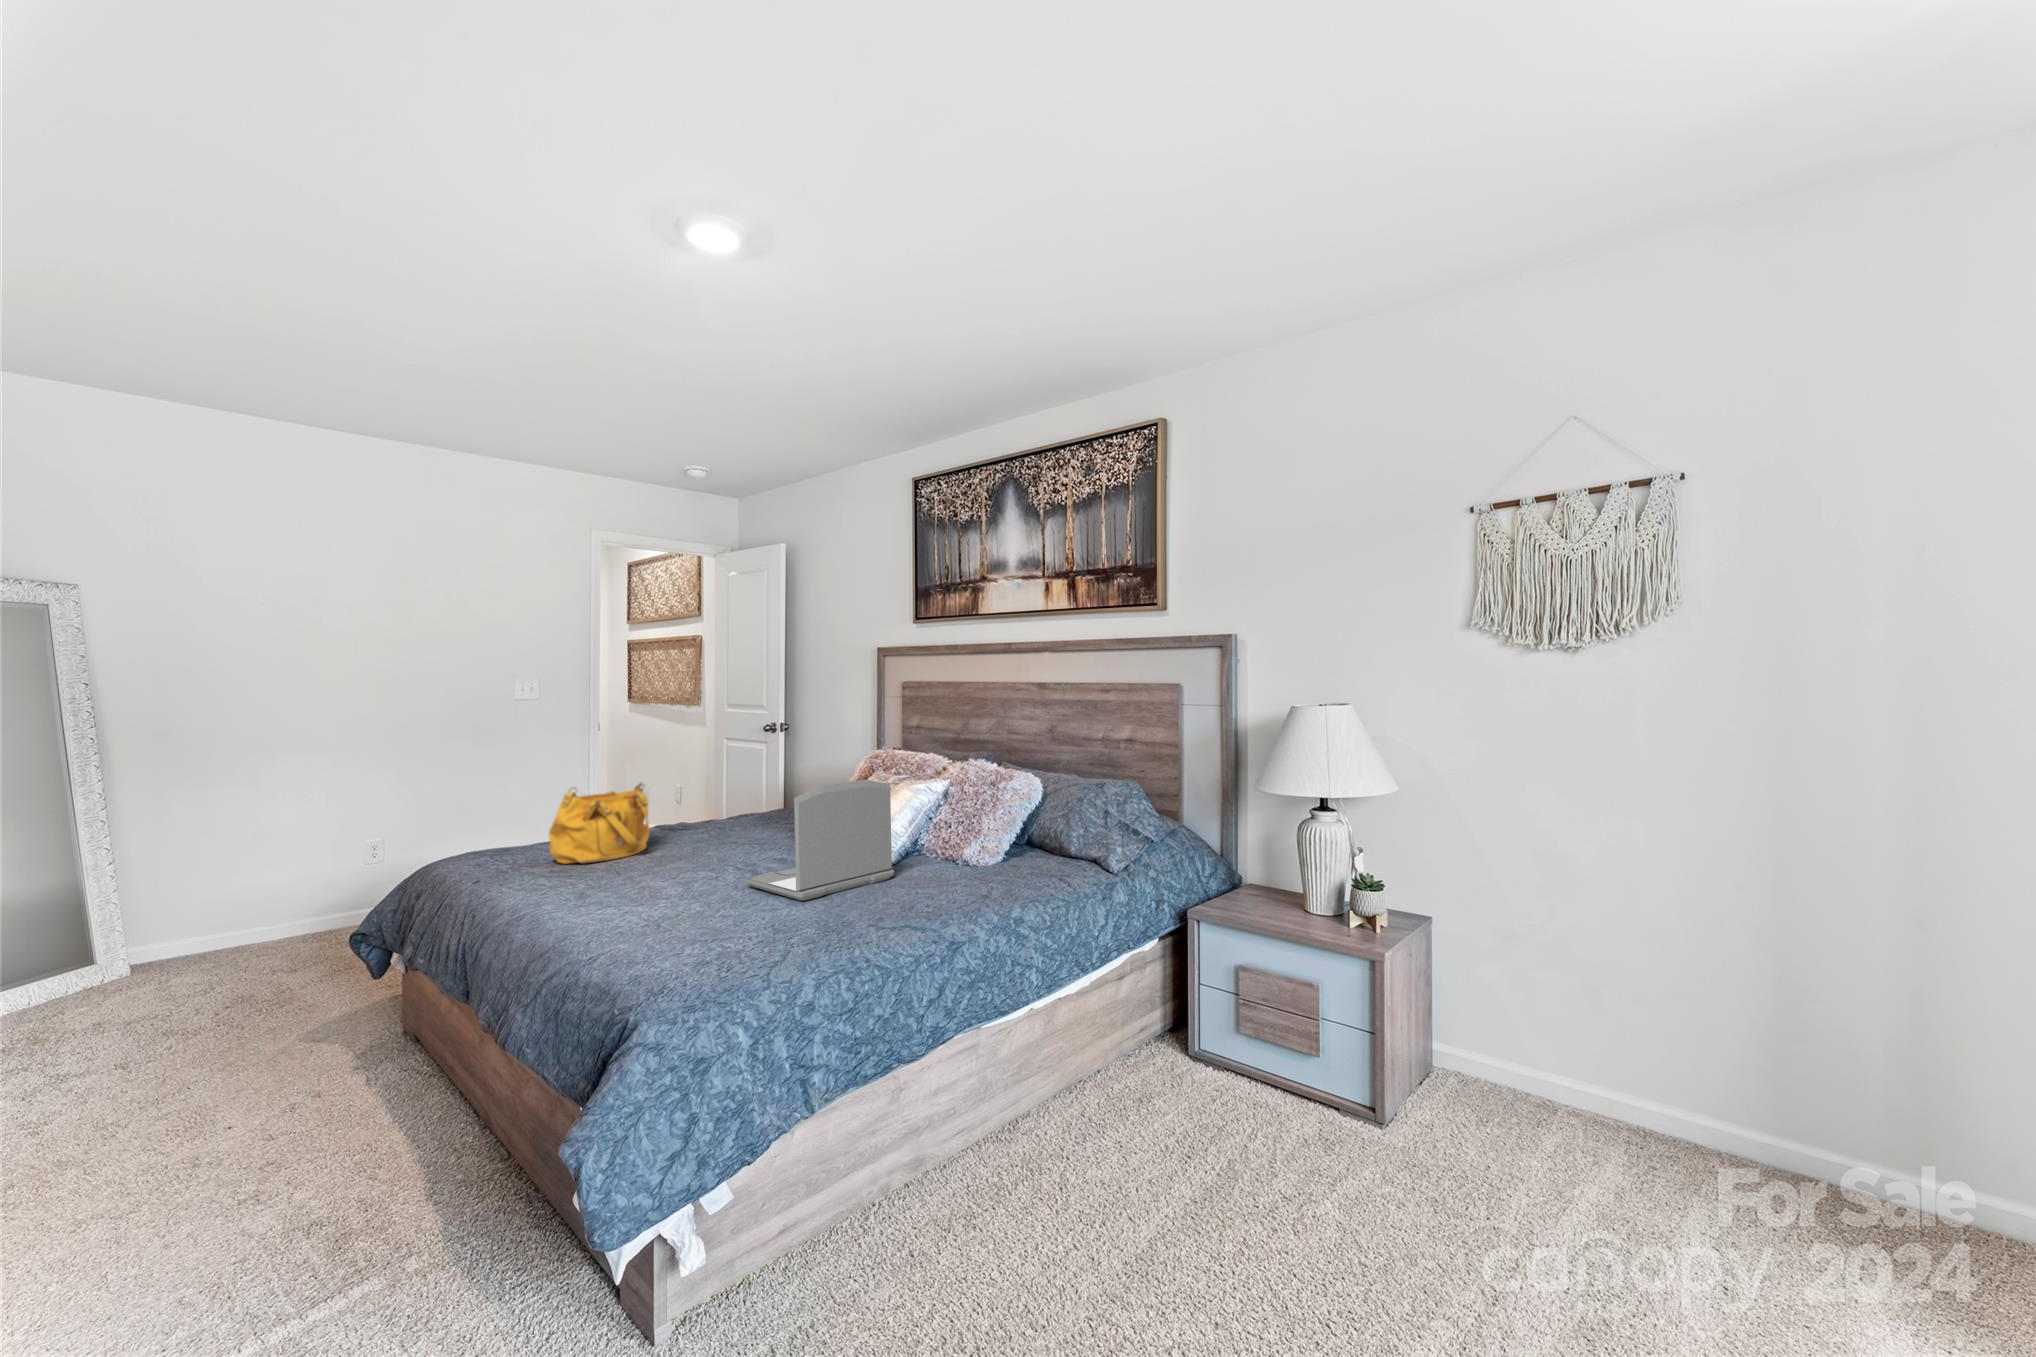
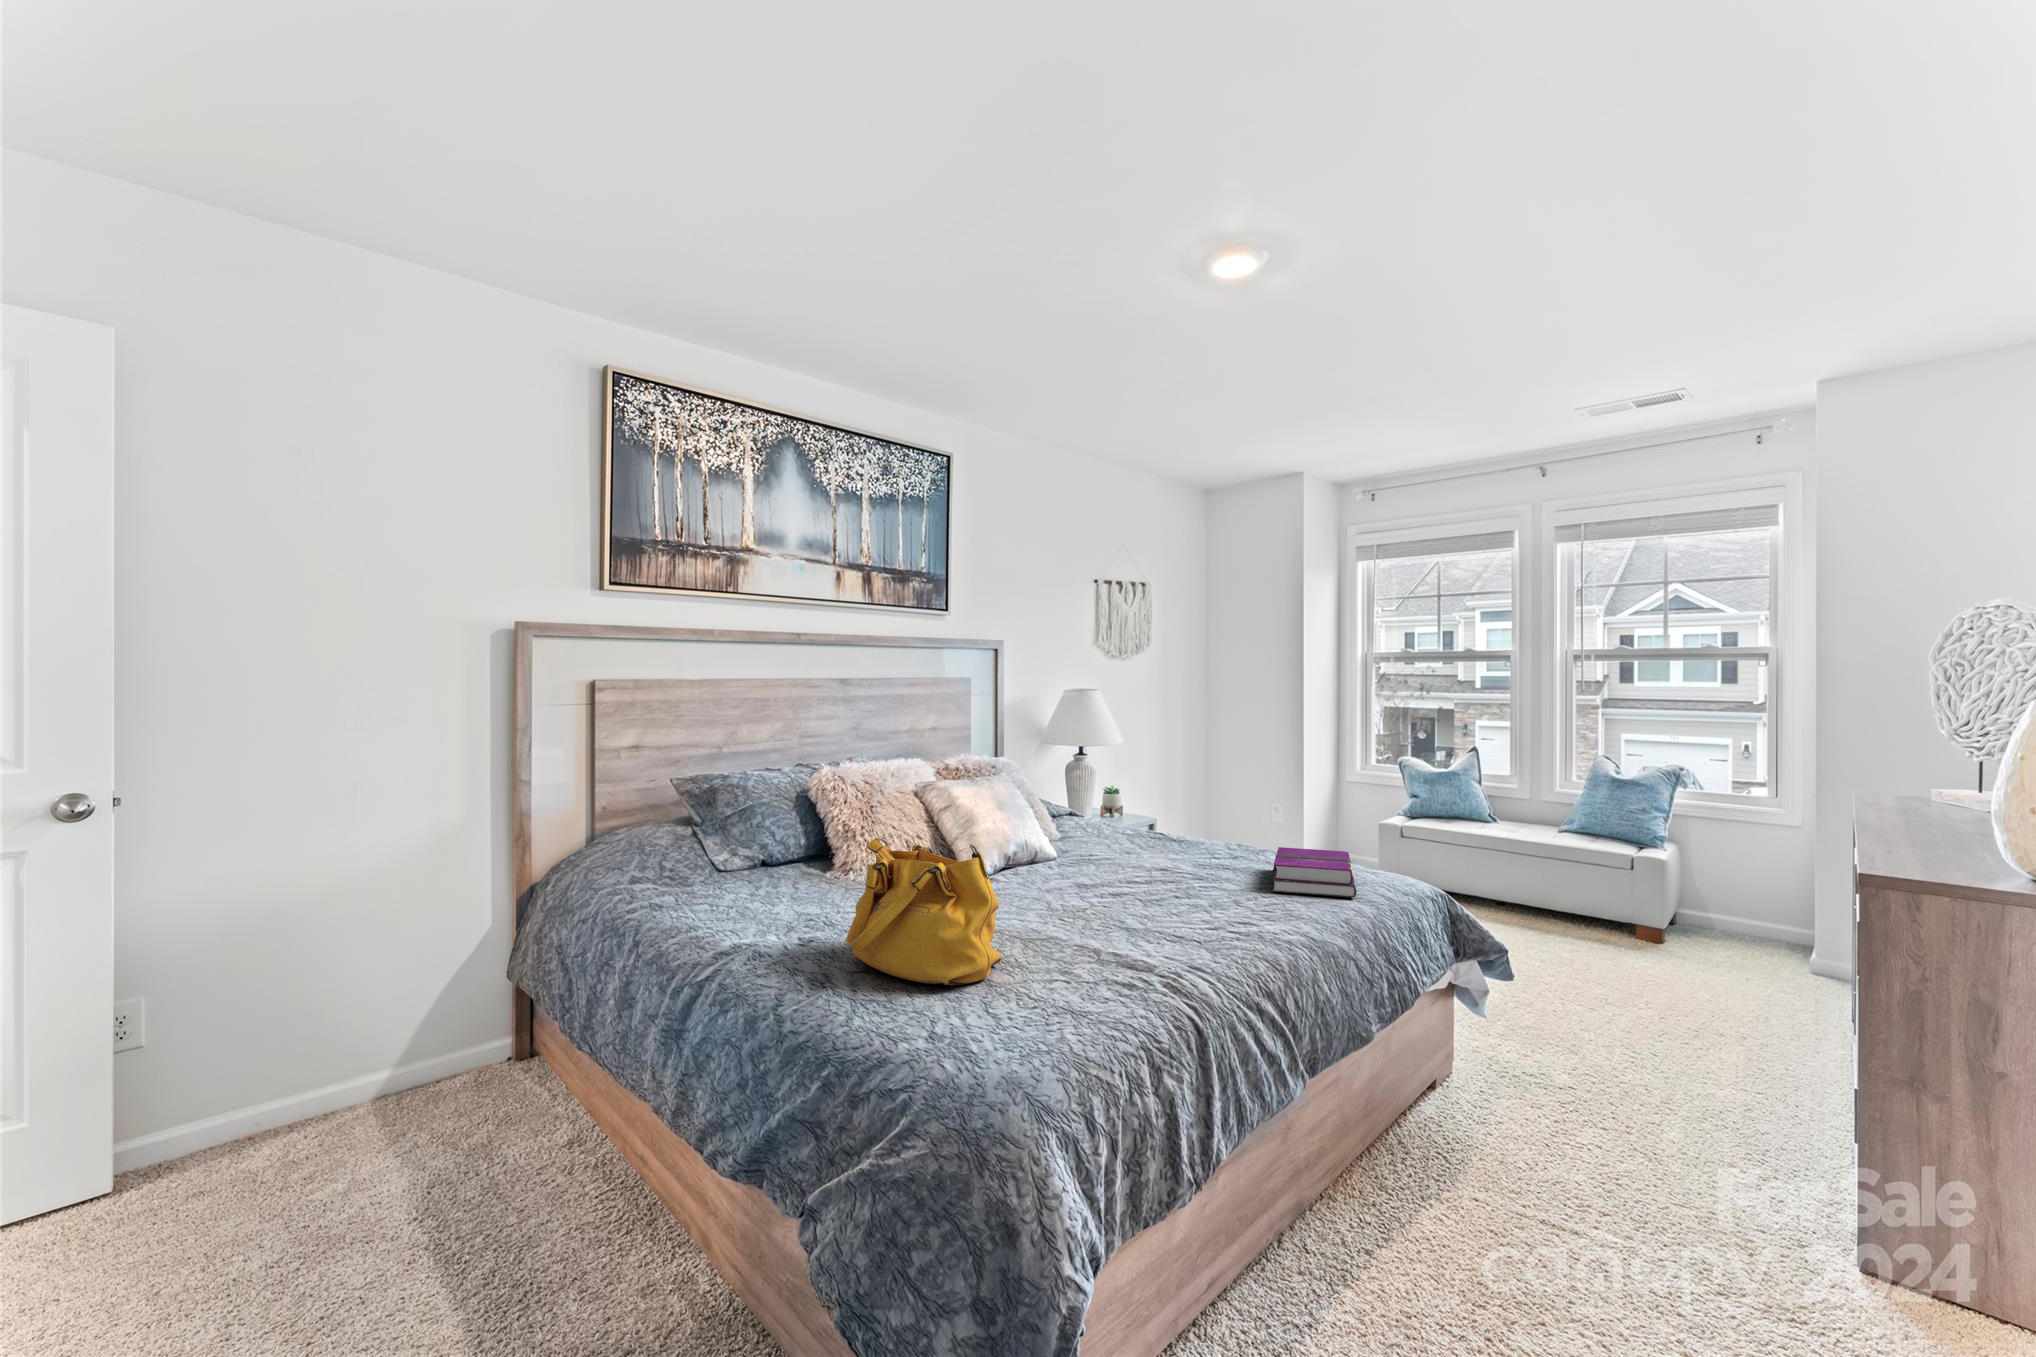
laptop: present [745,780,894,901] -> none [1064,759,1206,879]
hardback book: none [609,892,761,952] -> present [1272,847,1356,897]

